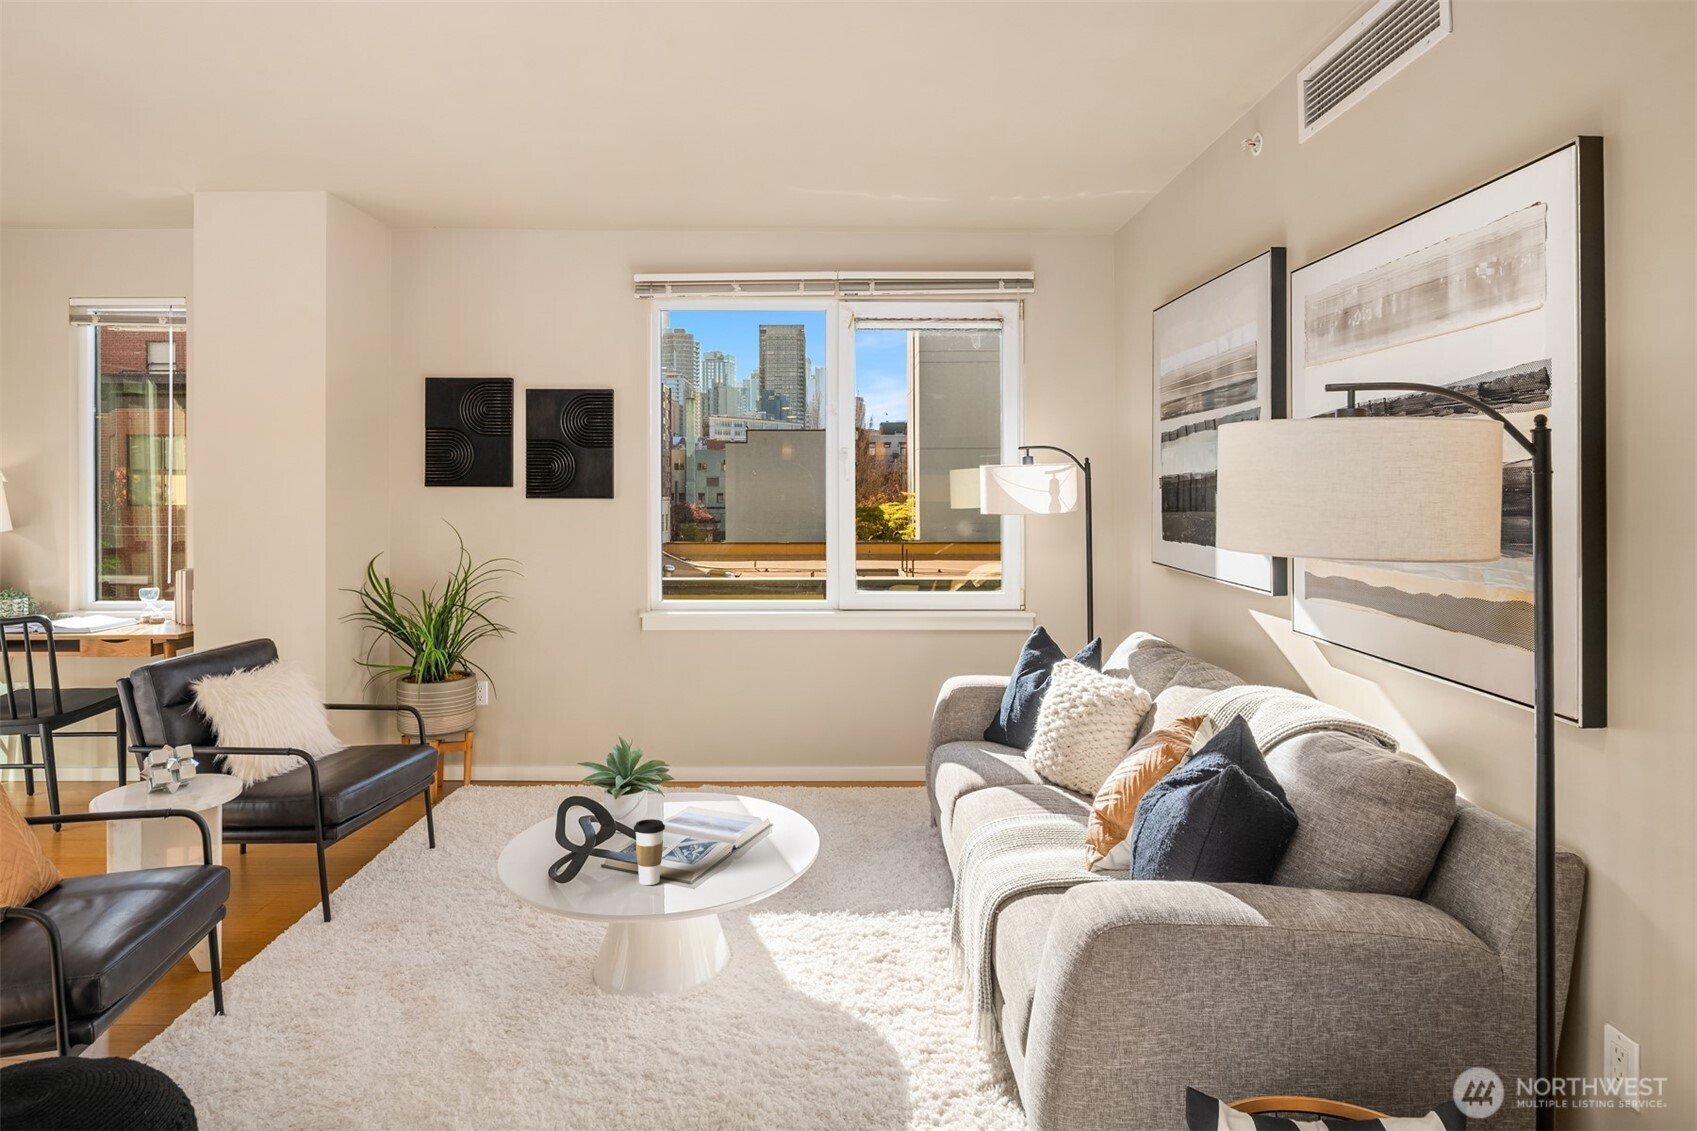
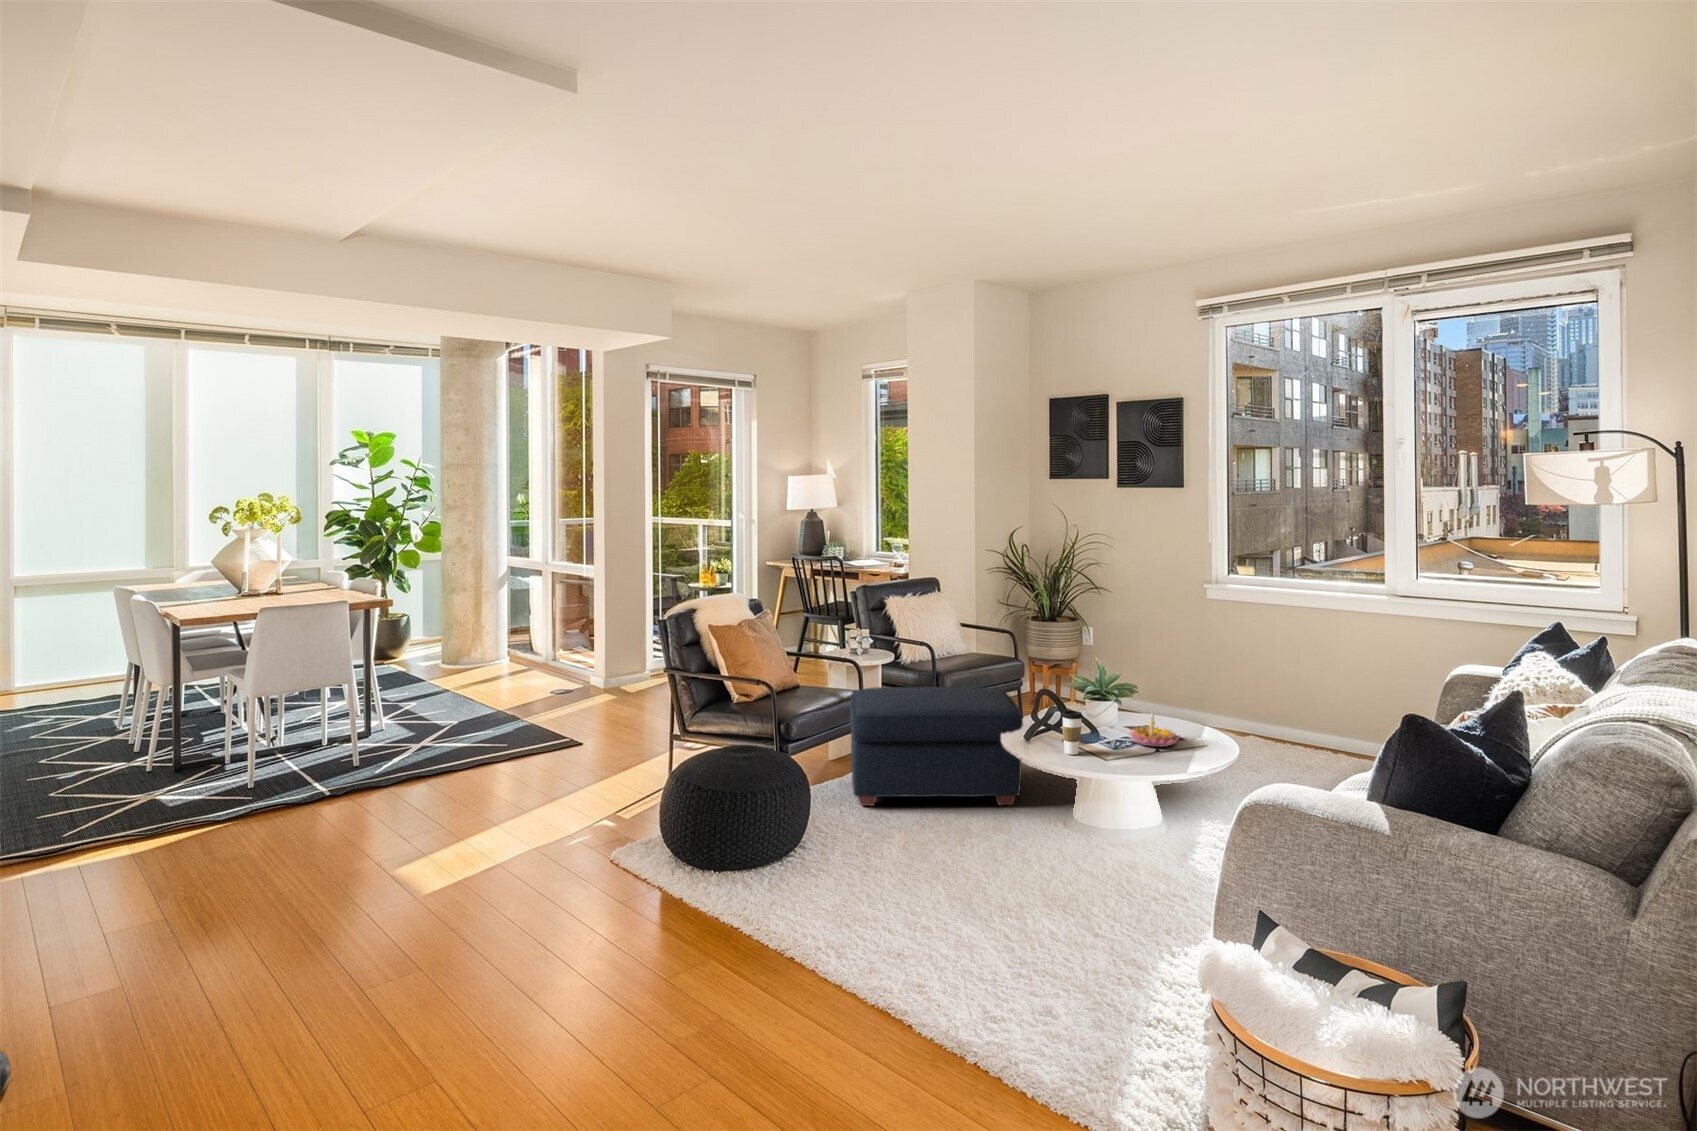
candle holder: none [697,797,764,847] -> present [1130,712,1179,747]
ottoman: none [204,800,542,1062] -> present [850,687,1023,806]

